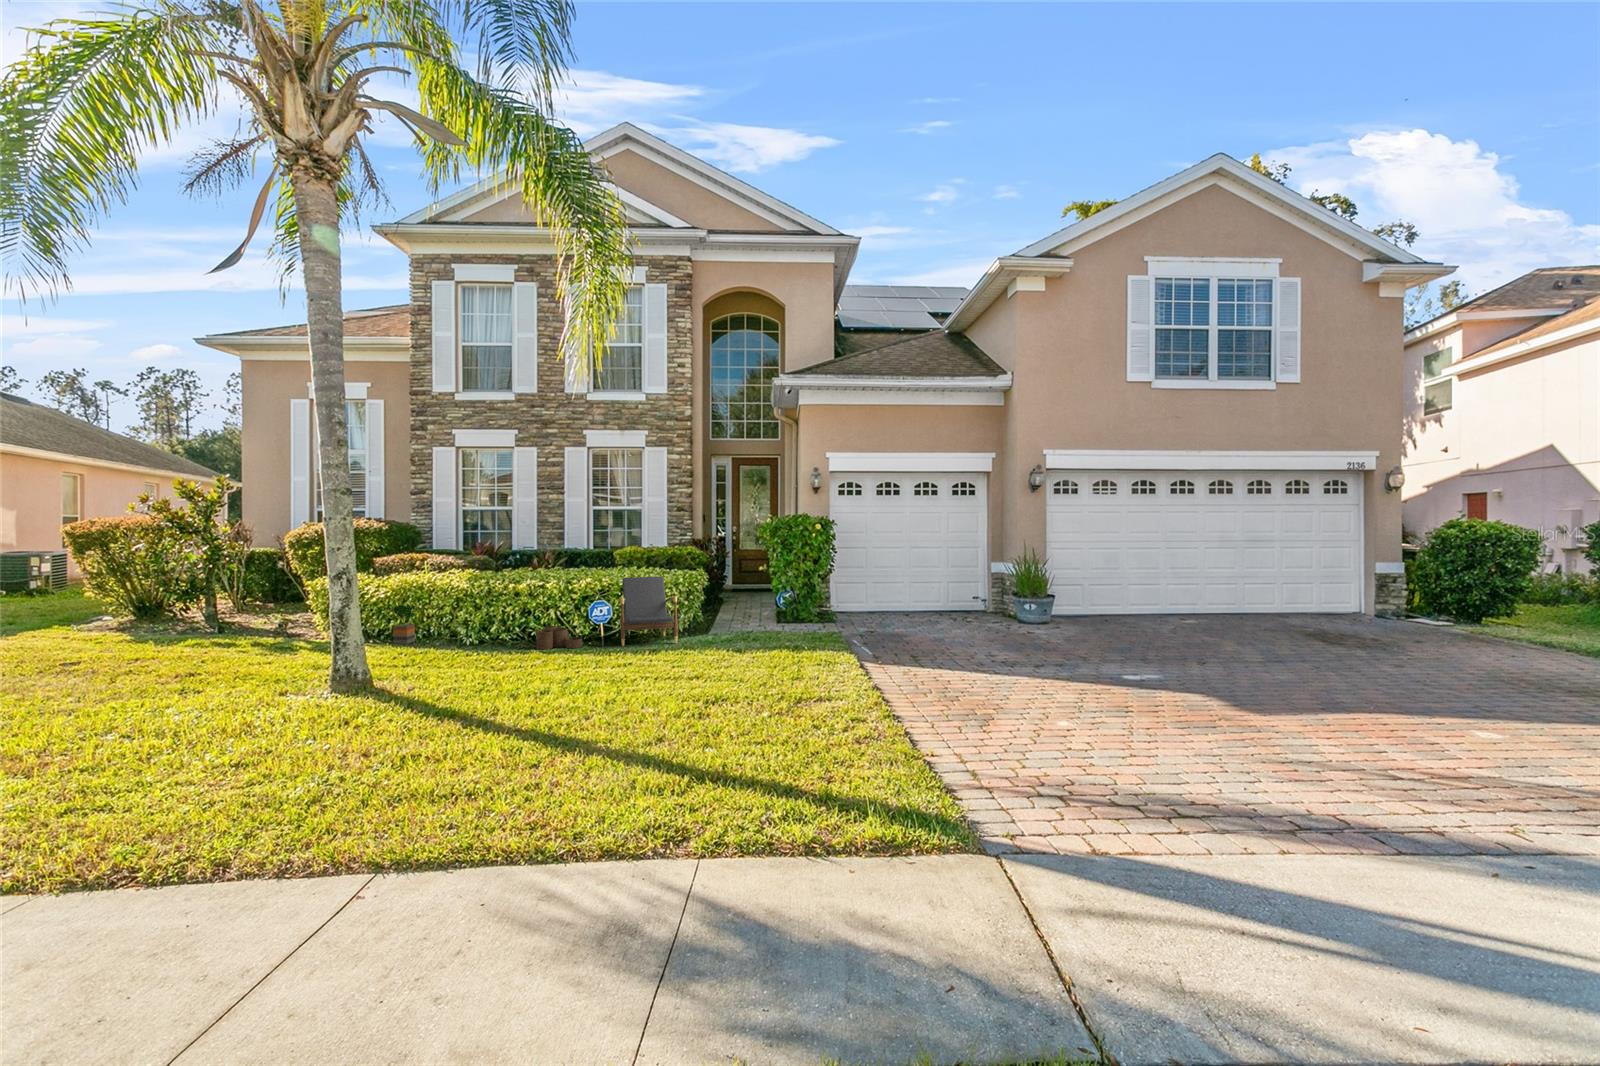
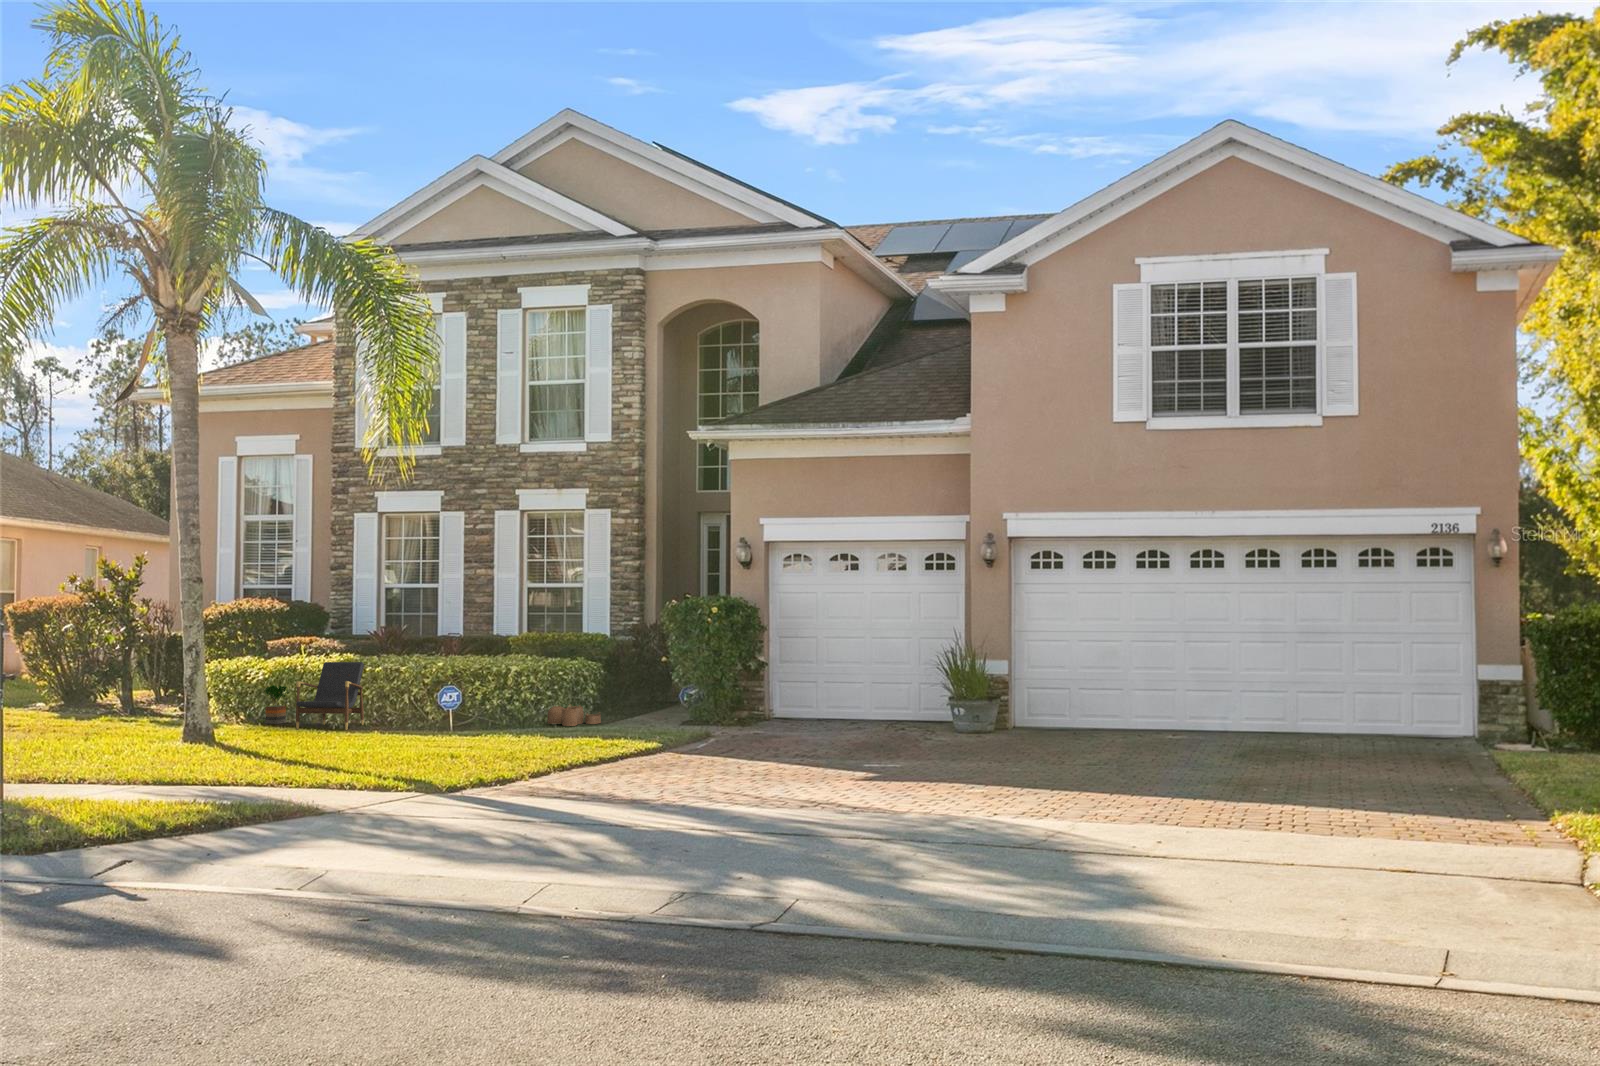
lounge chair: present [619,577,678,646] -> present [296,662,364,730]
woven basket: present [536,626,582,649] -> present [547,704,601,726]

